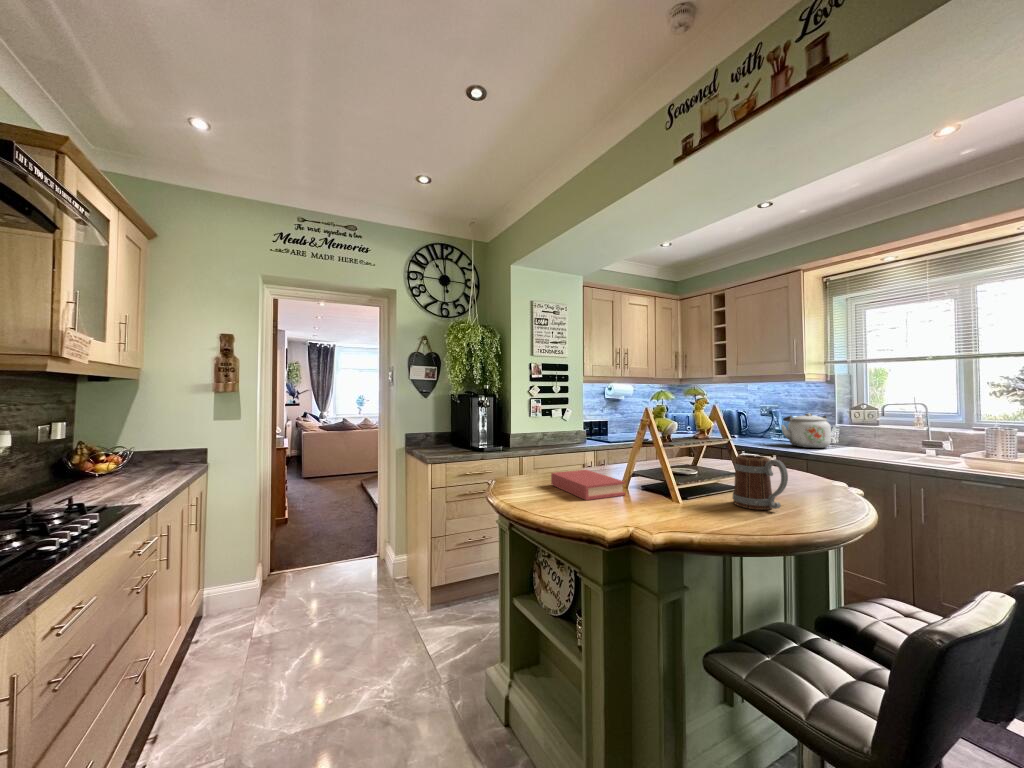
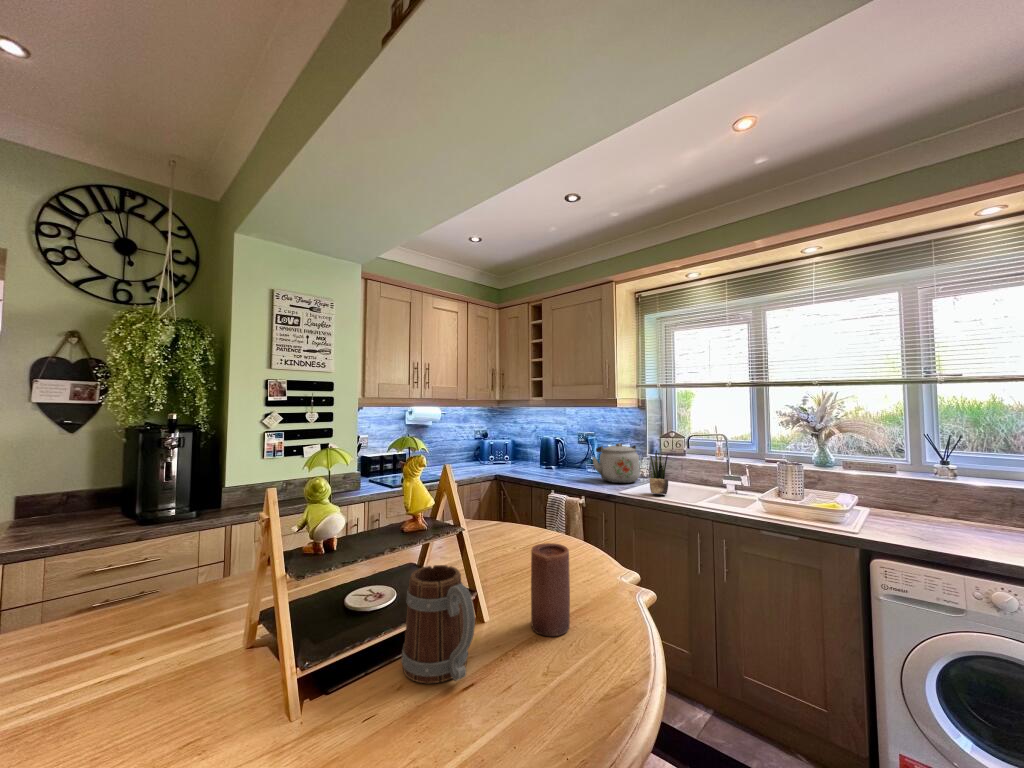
potted plant: none [847,417,867,456] -> present [650,450,668,494]
candle: none [801,452,831,503] -> present [531,543,570,636]
book: present [551,470,626,500] -> none [85,589,217,704]

